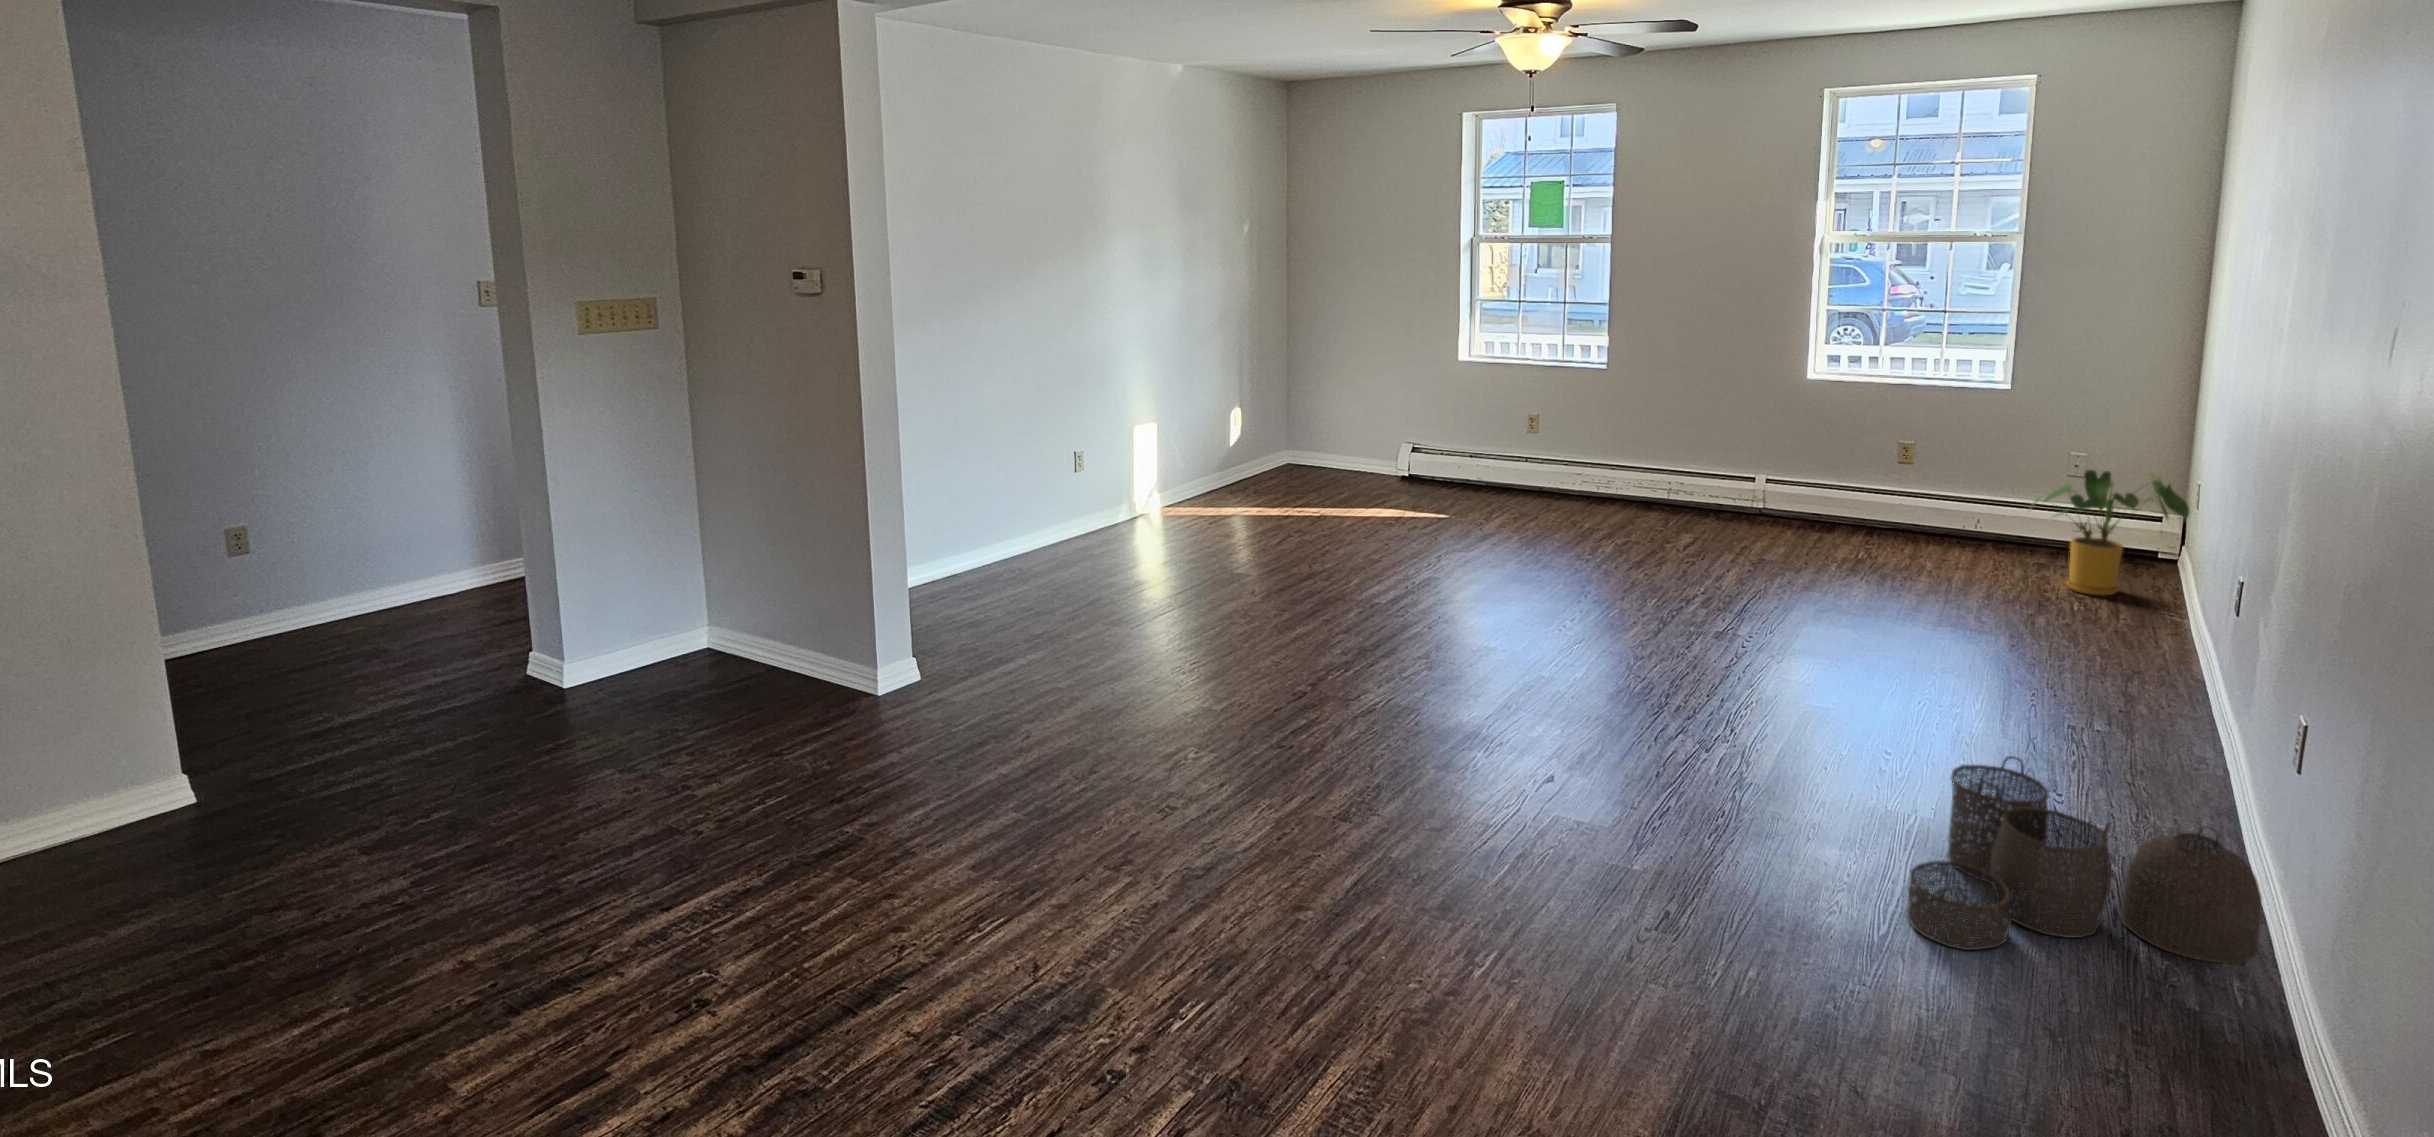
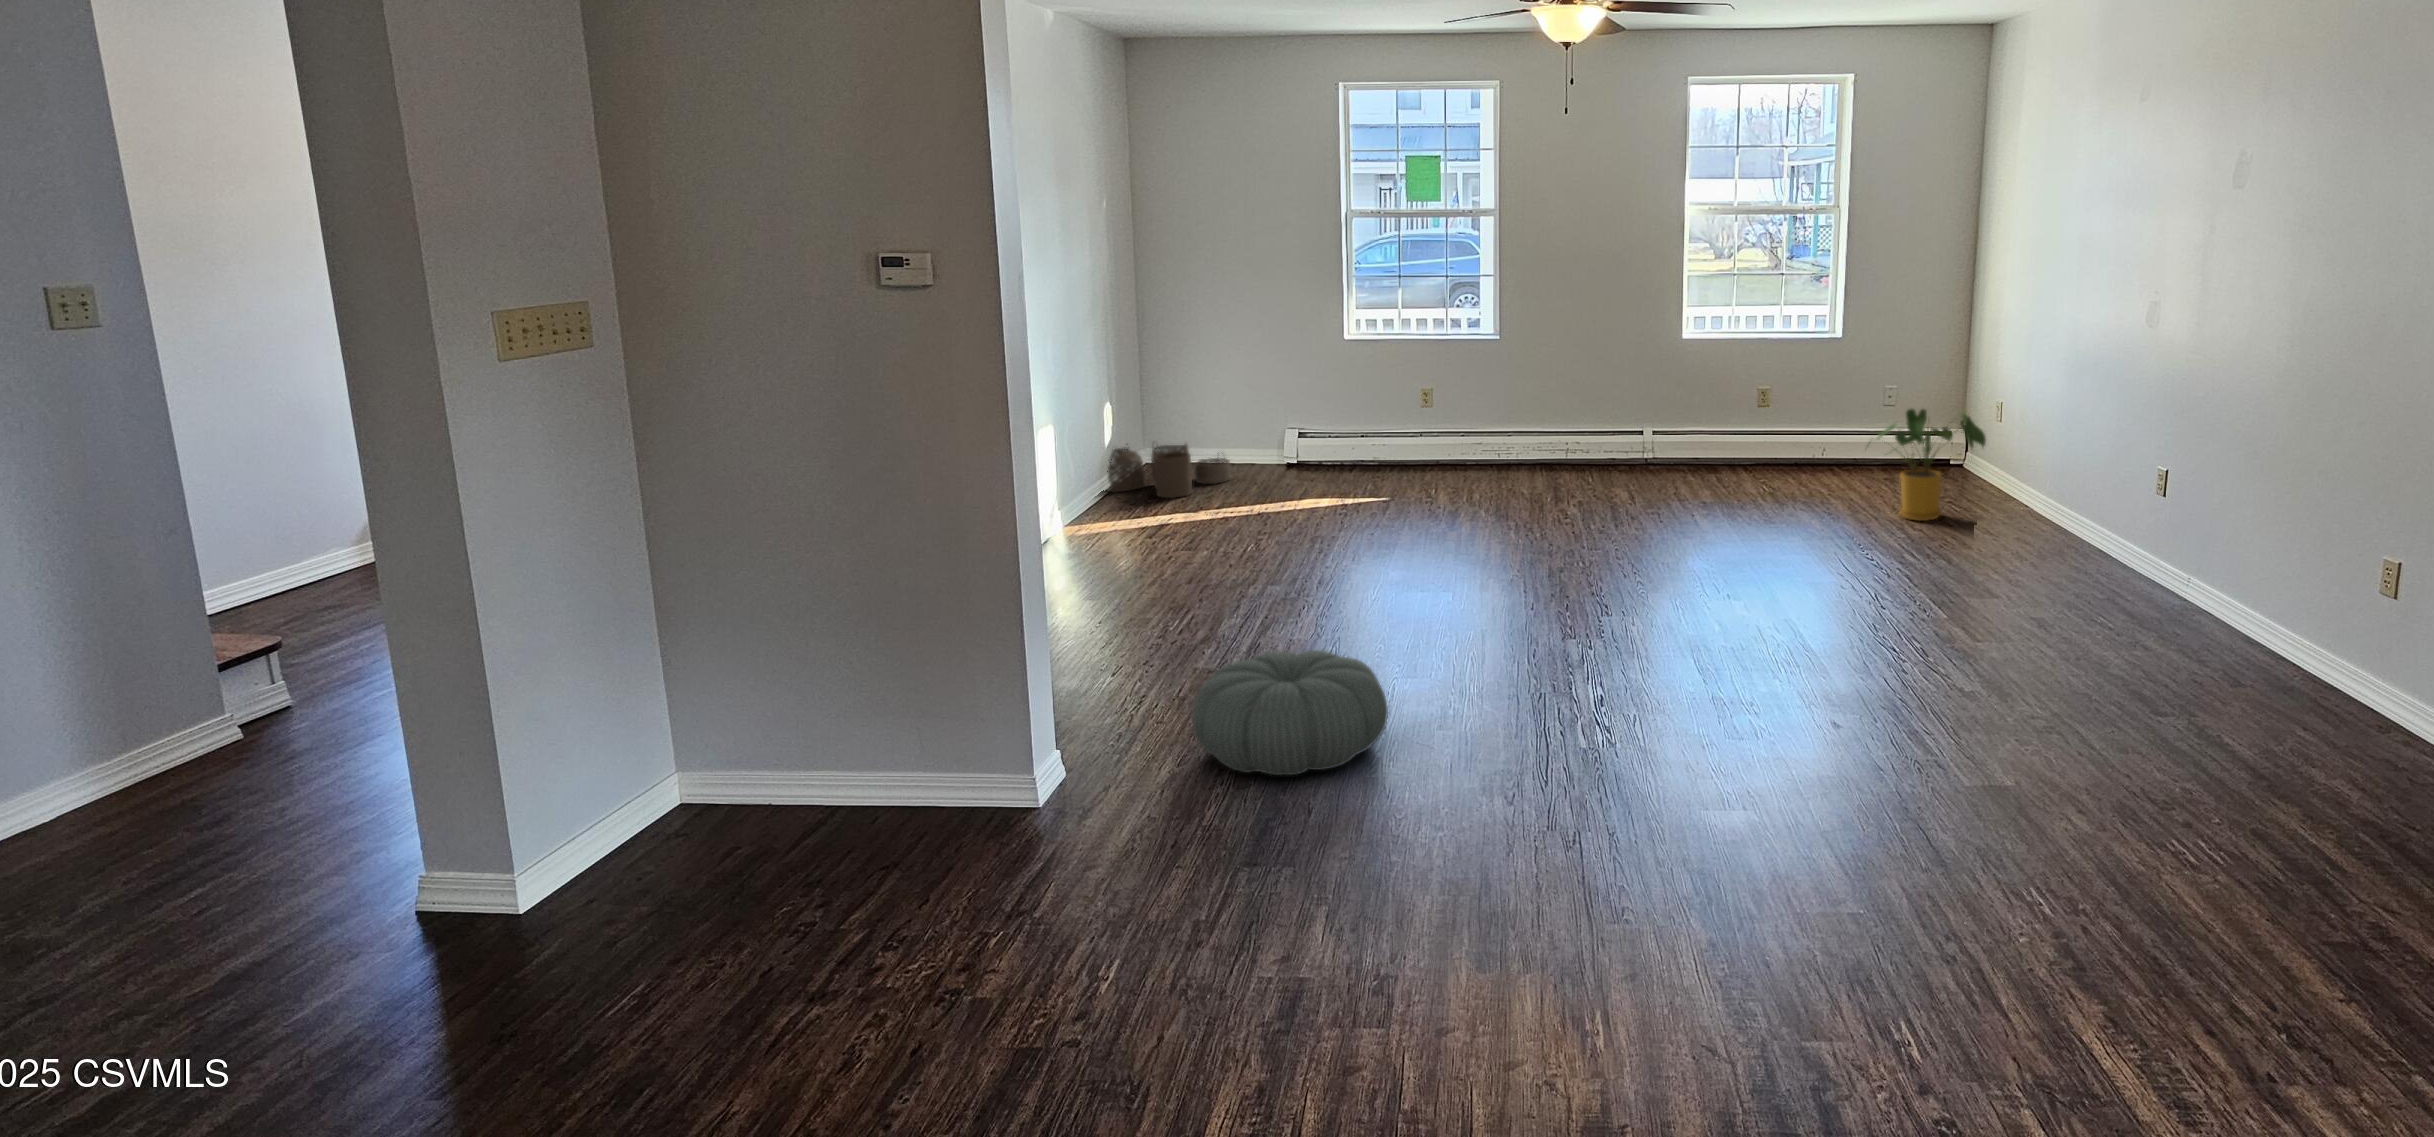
pouf: none [1258,690,1490,852] -> present [1192,650,1388,775]
woven basket: present [1907,756,2262,964] -> present [1107,442,1231,498]

